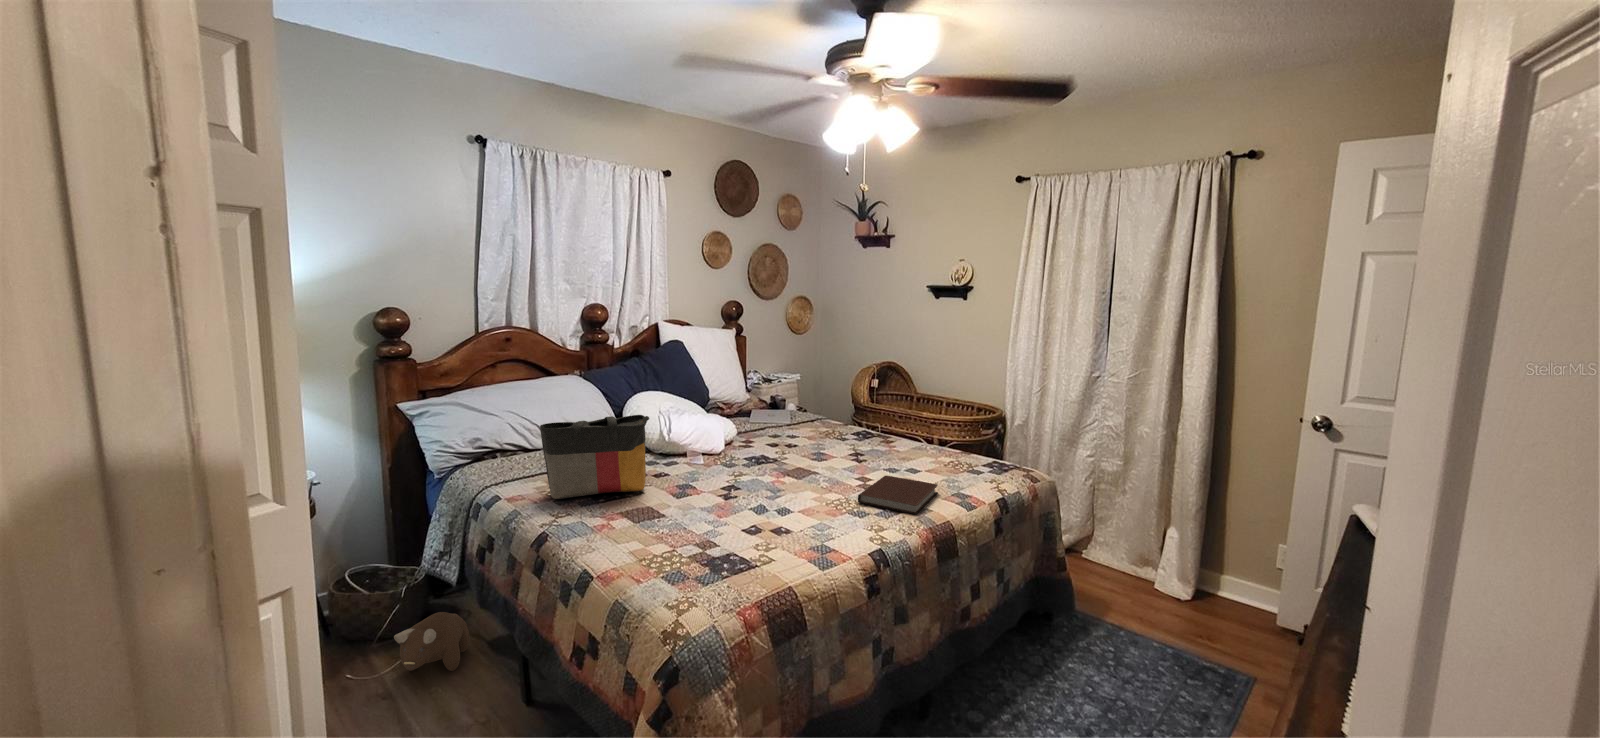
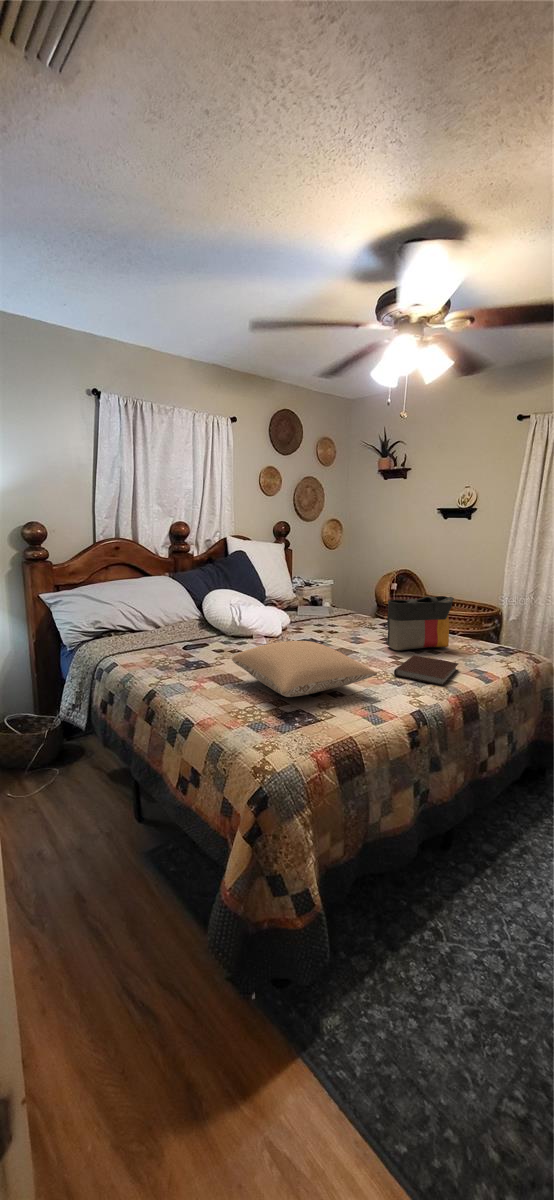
tote bag: present [540,415,649,499] -> present [387,596,454,650]
pillow: none [650,462,832,536] -> present [232,641,377,697]
plush toy: present [394,612,470,671] -> none [42,750,93,793]

